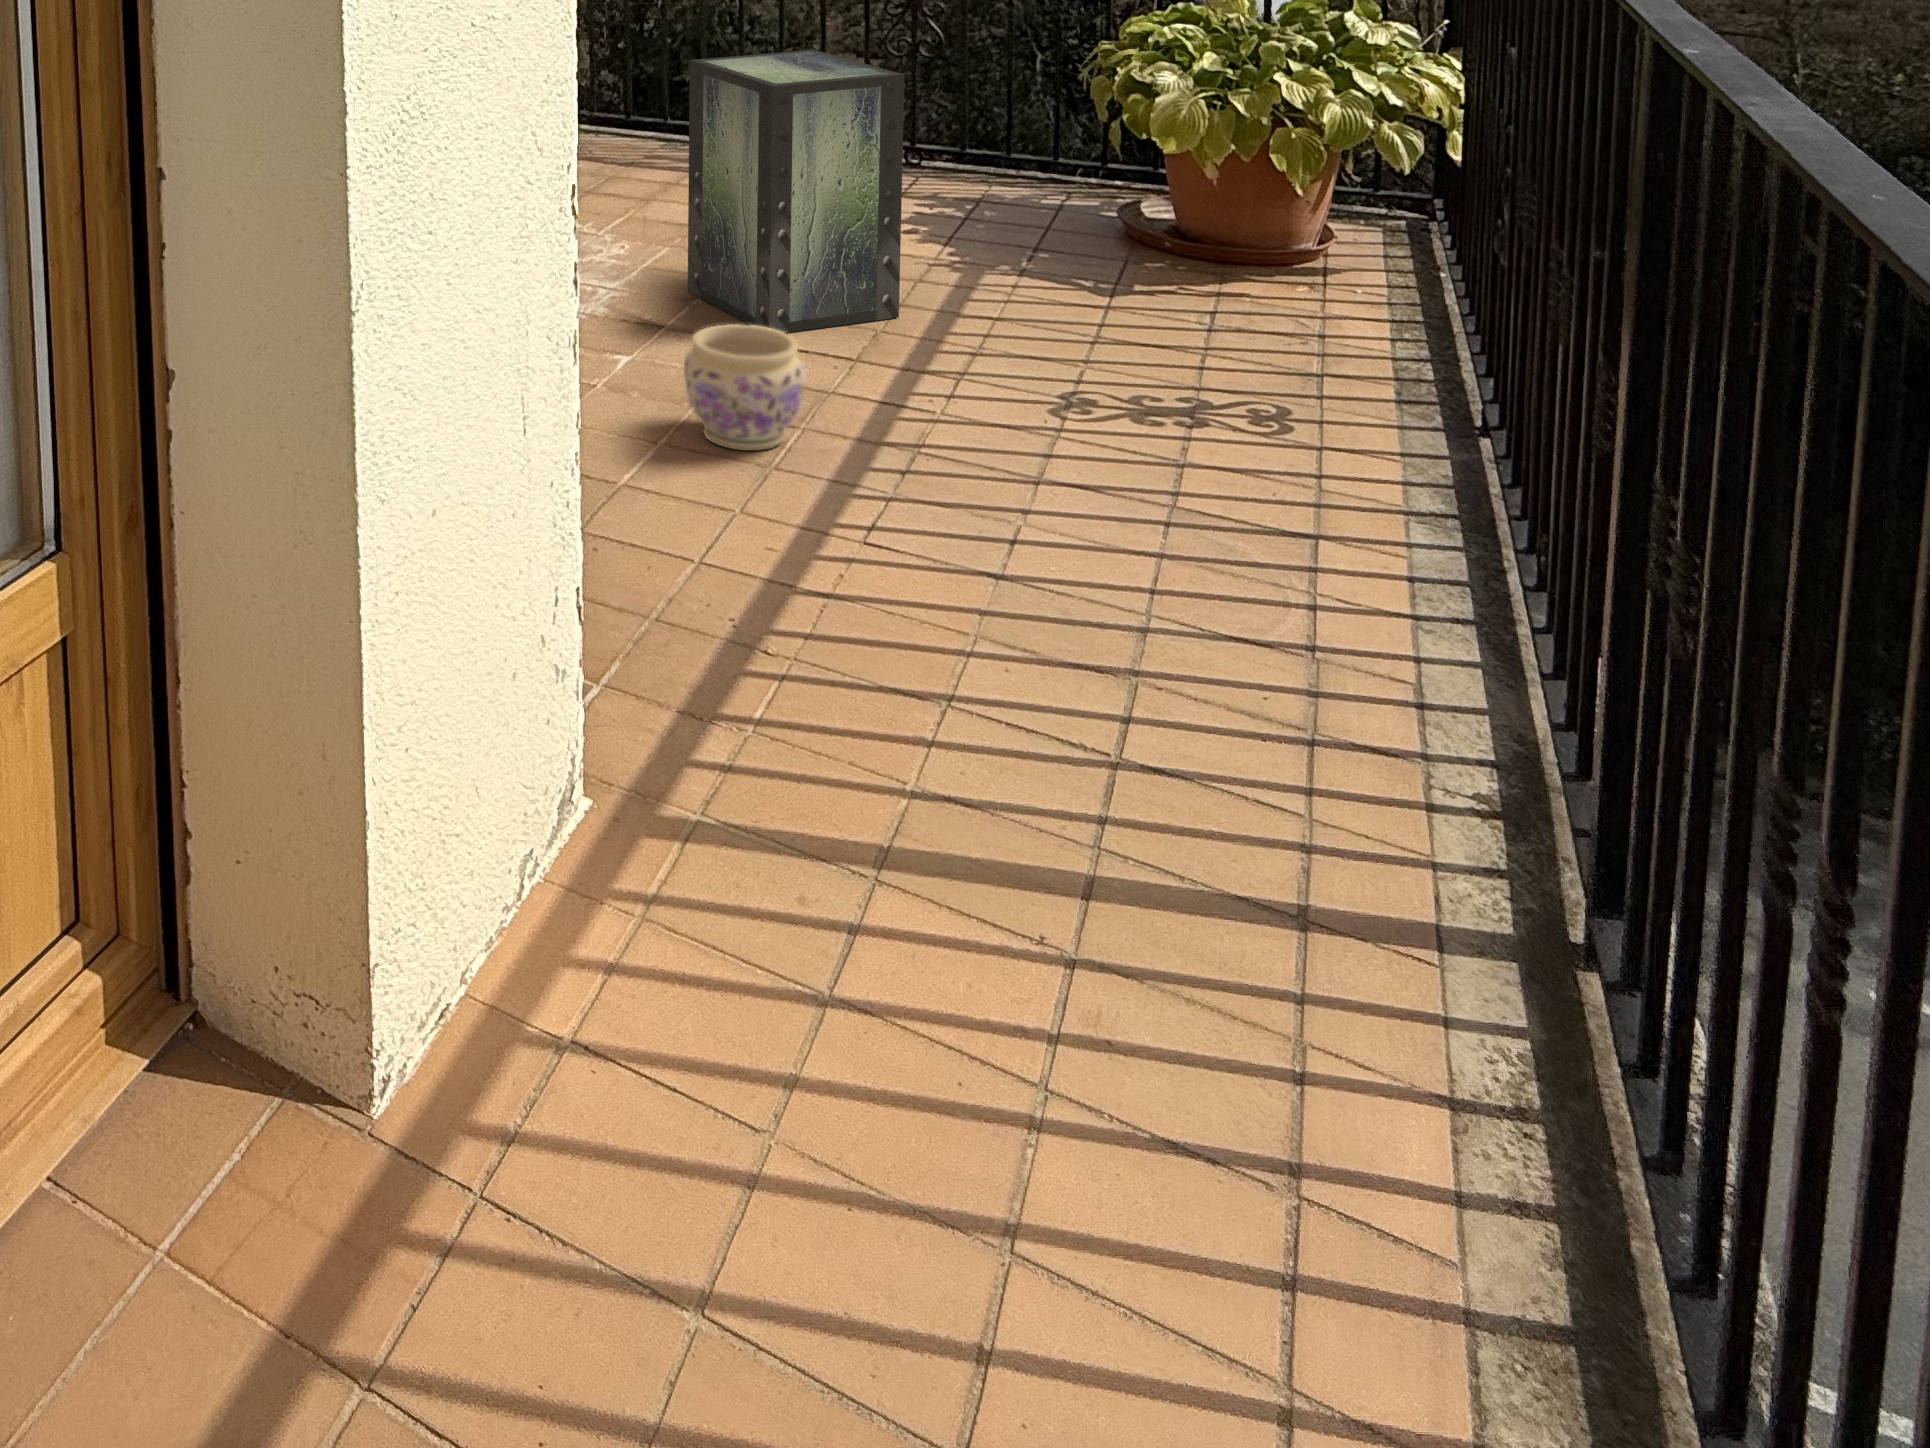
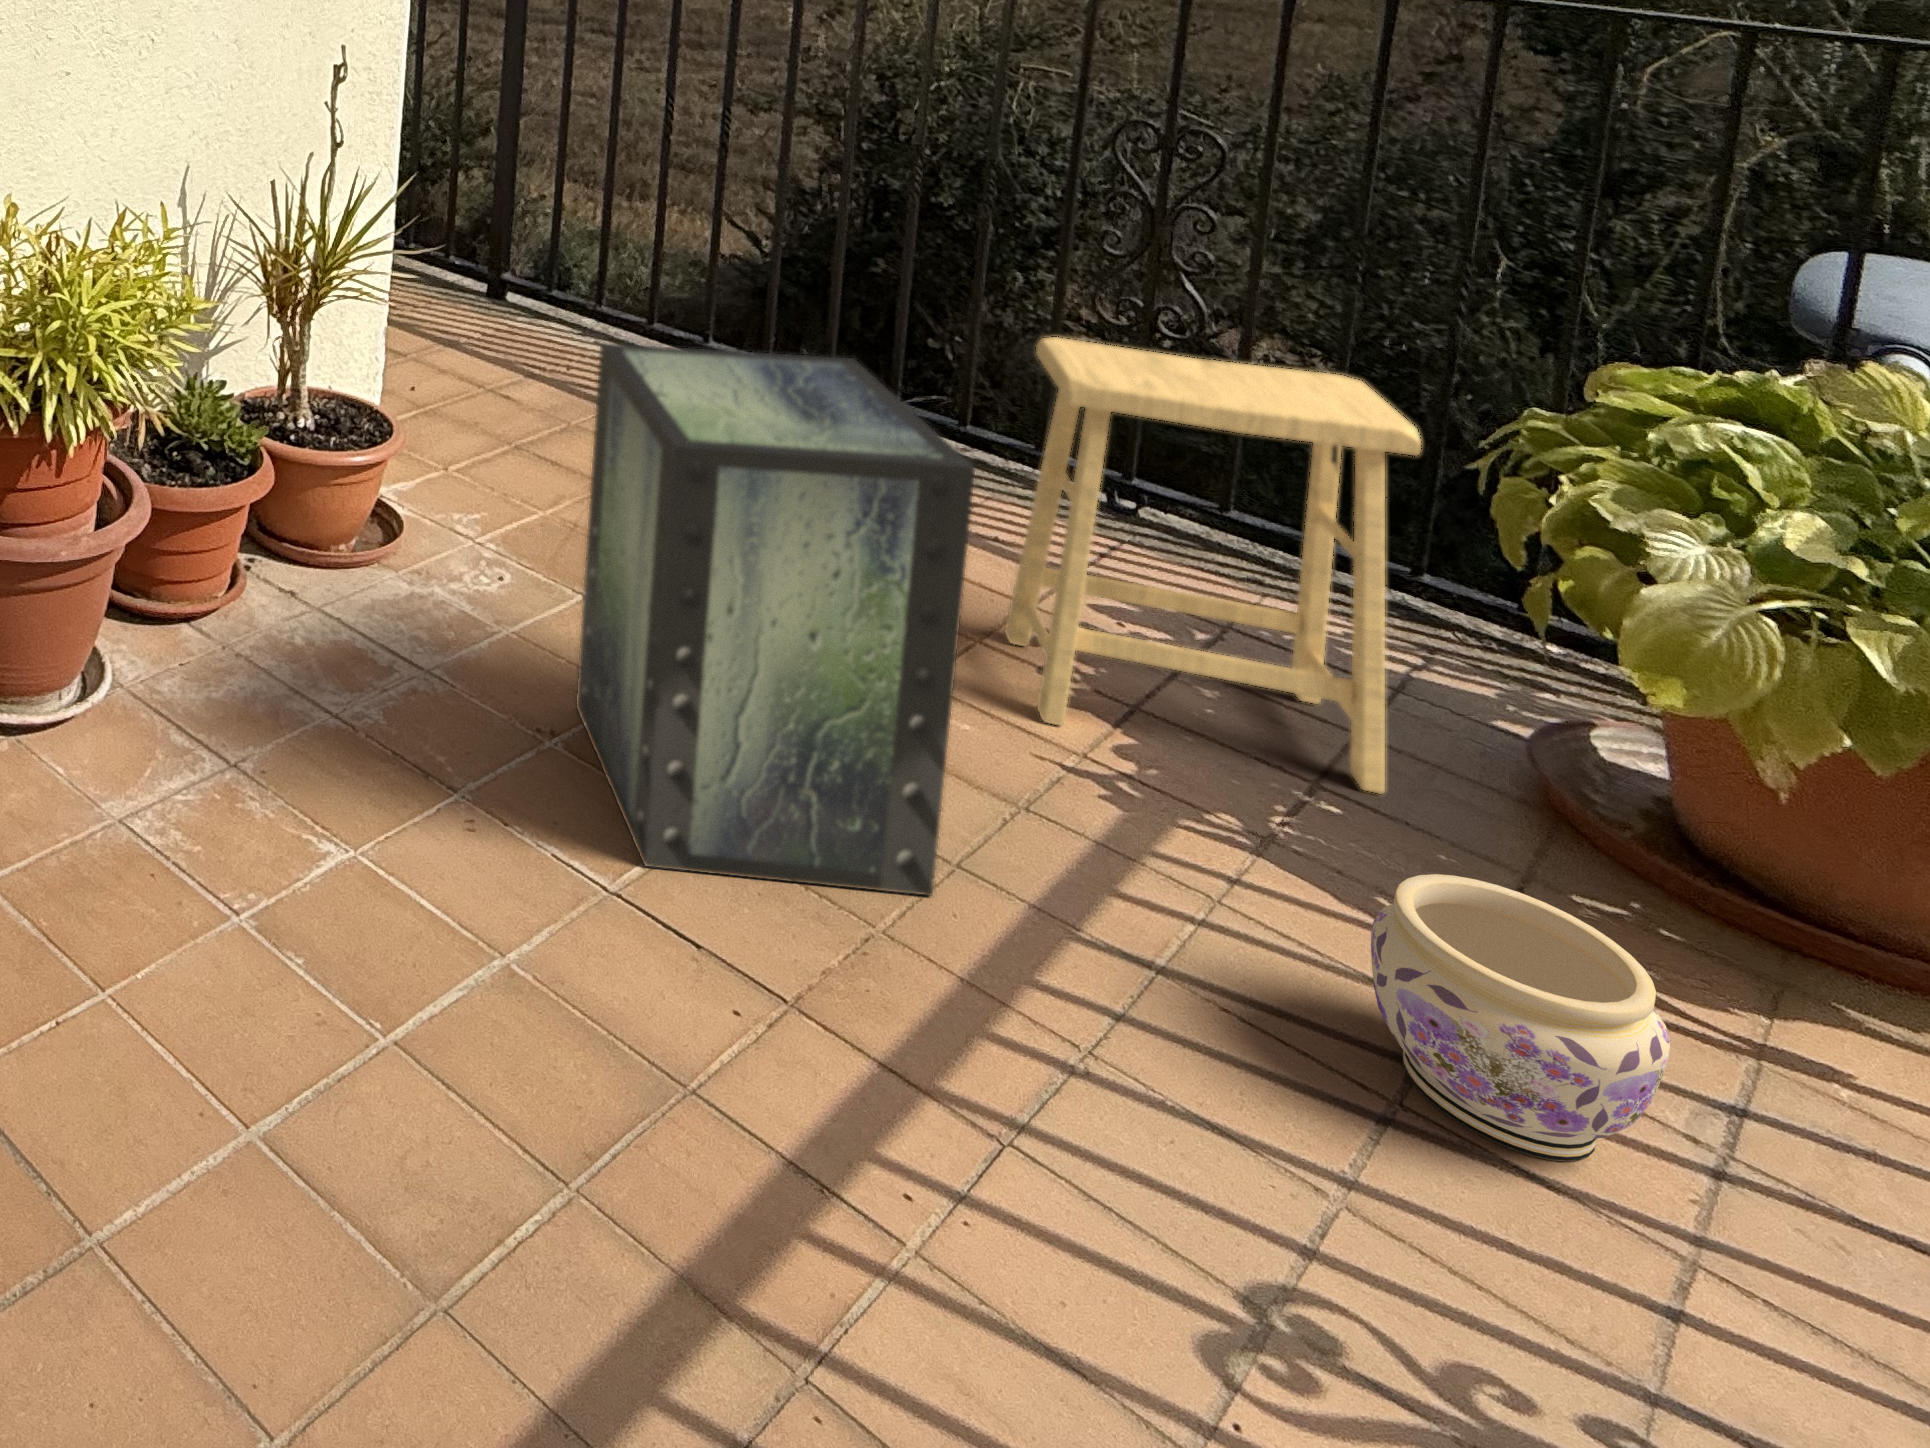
footstool: none [868,36,1059,254] -> present [1005,337,1421,793]
planter: present [684,324,806,451] -> present [1371,874,1670,1161]

